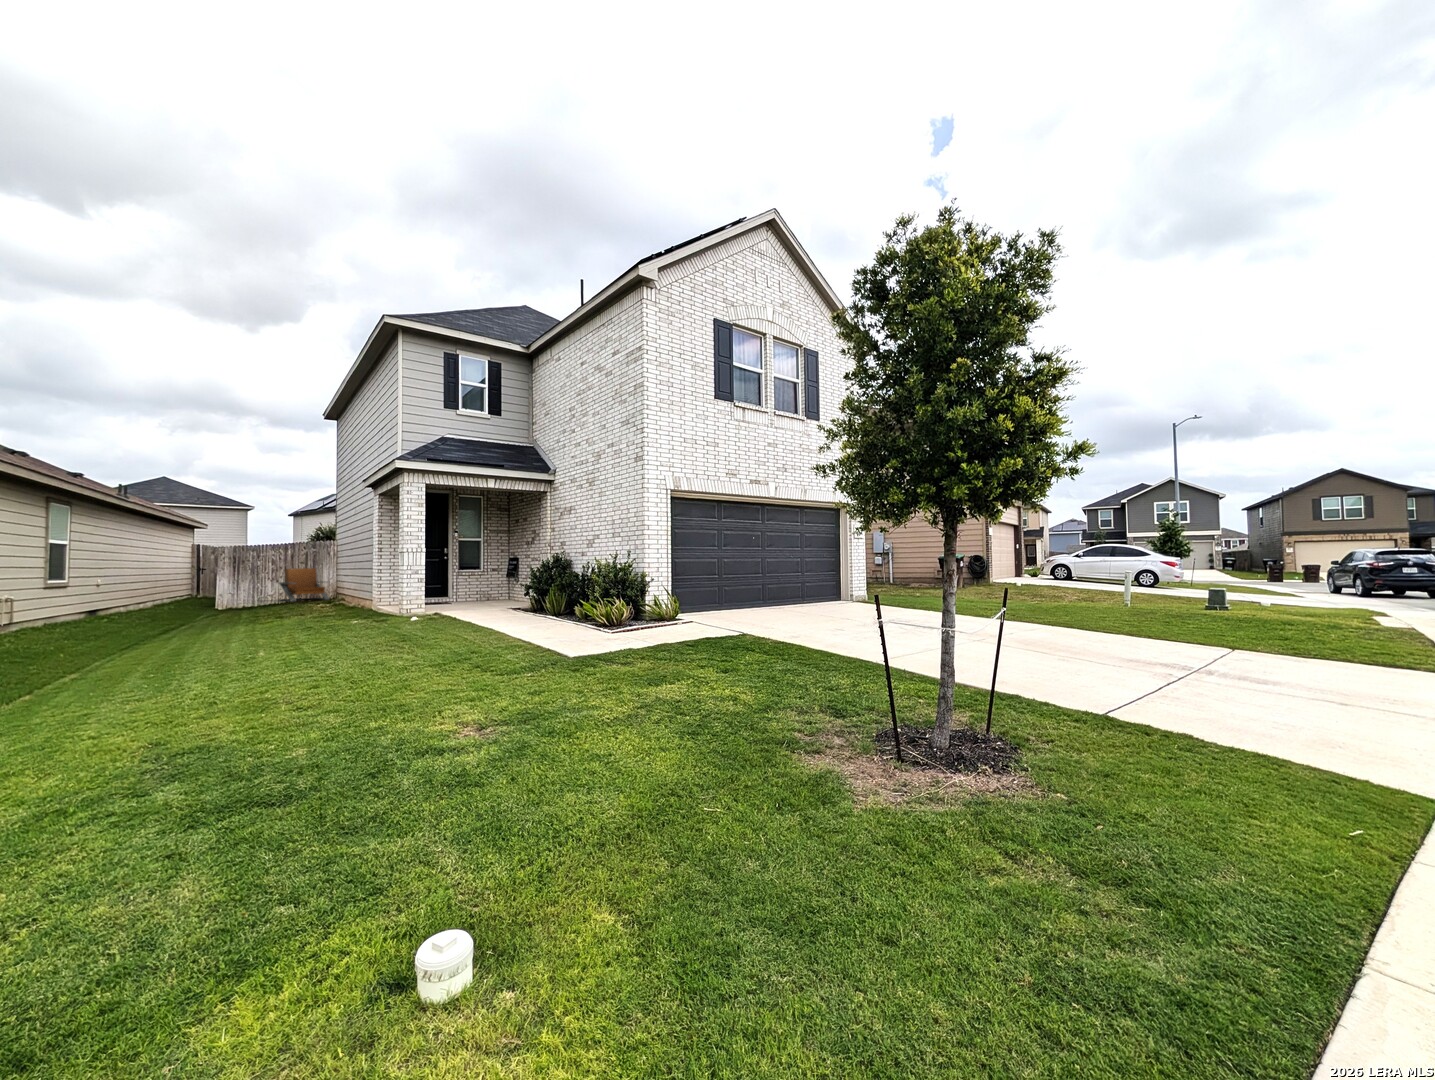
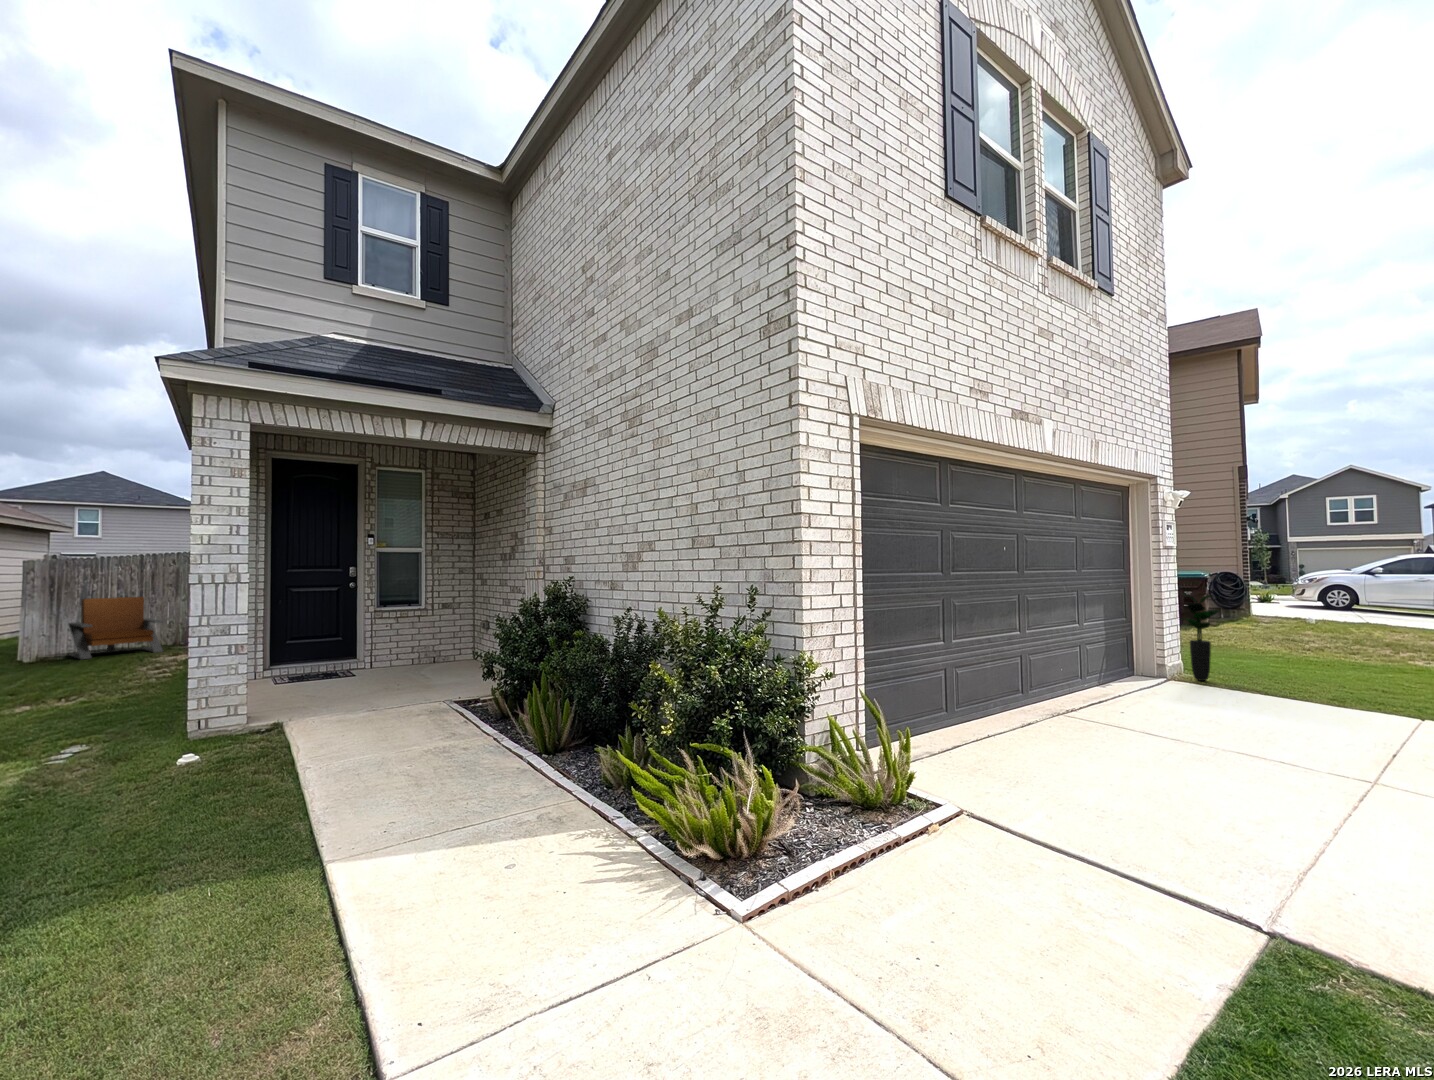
potted plant: none [862,561,880,603] -> present [1186,595,1220,681]

